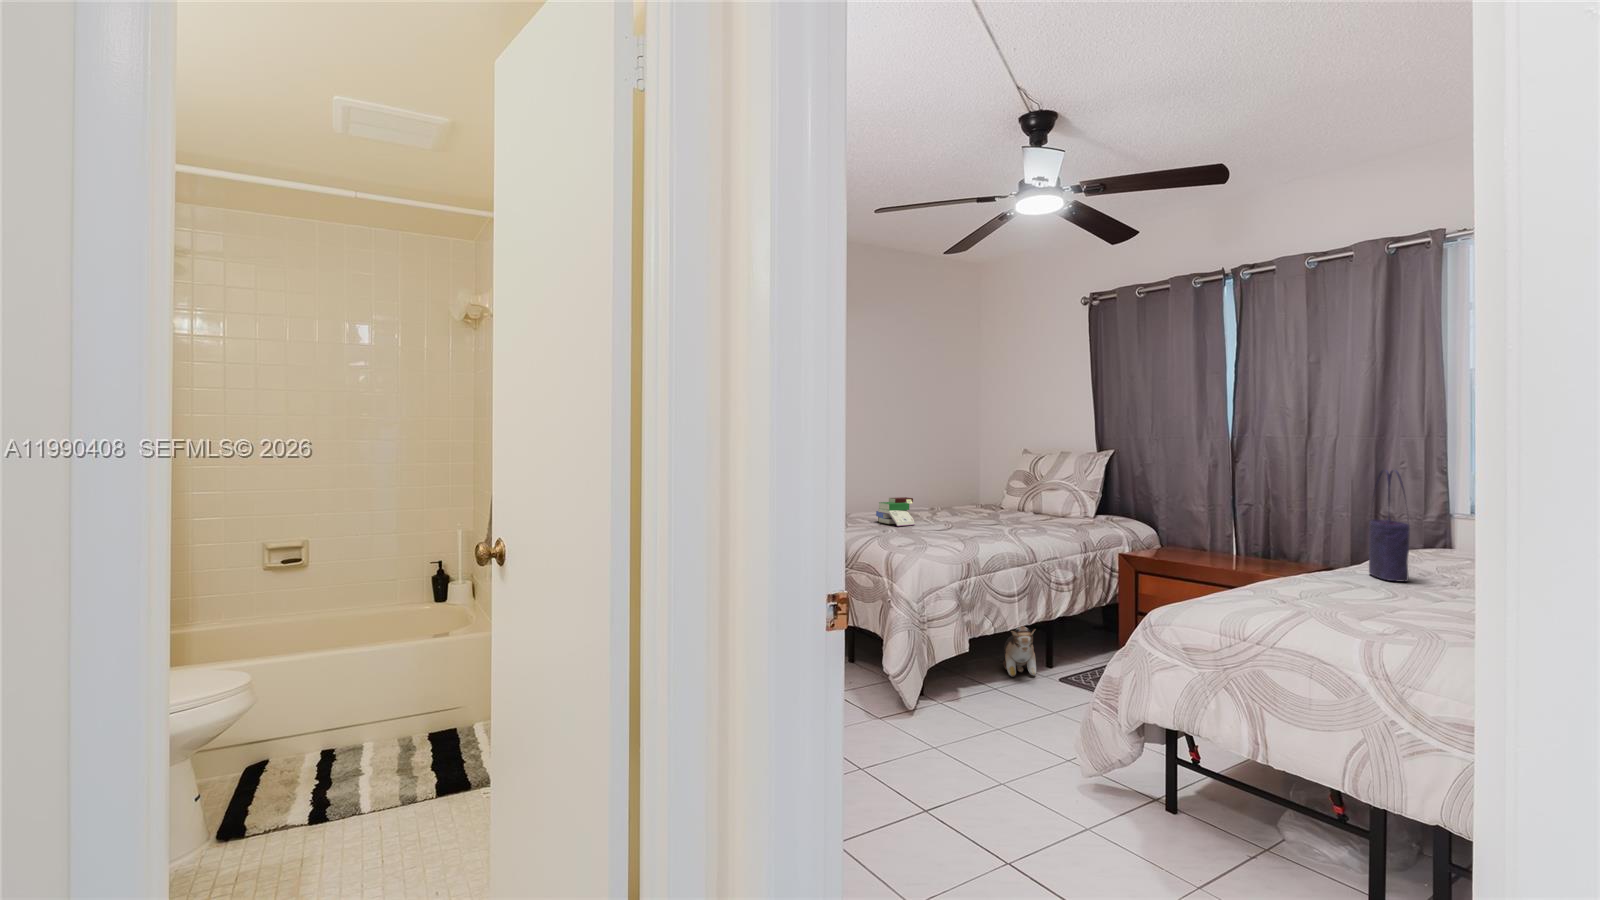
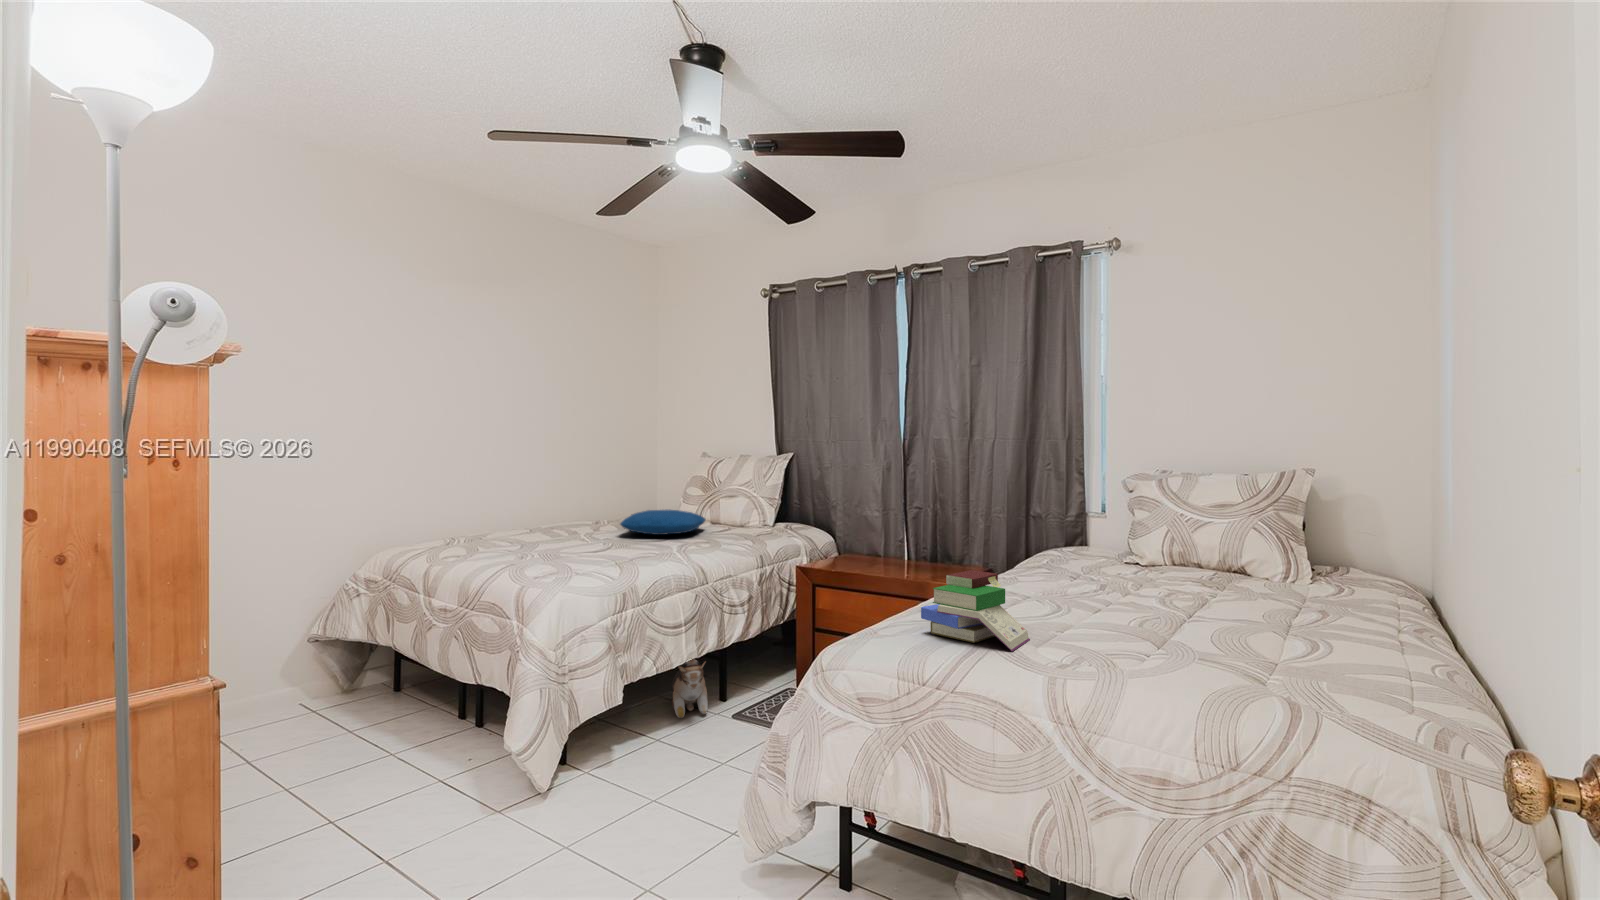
tote bag: present [1369,470,1410,581] -> none [1031,475,1068,591]
book: present [876,497,915,526] -> present [921,570,1030,651]
pillow: none [955,500,1031,520] -> present [620,510,706,535]

